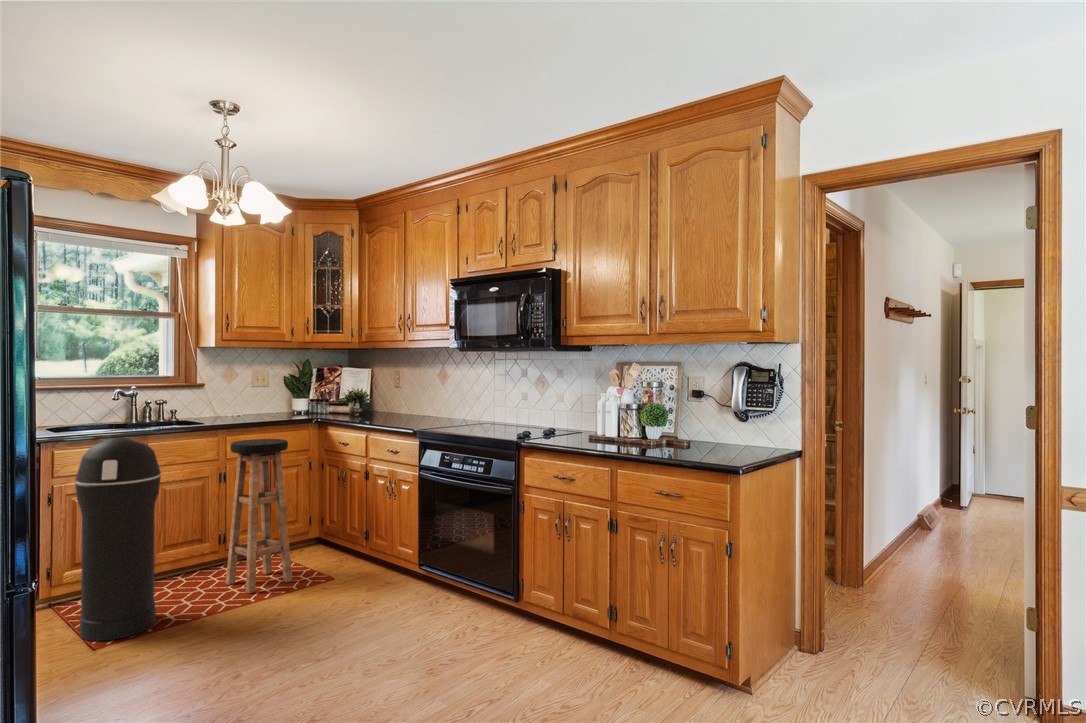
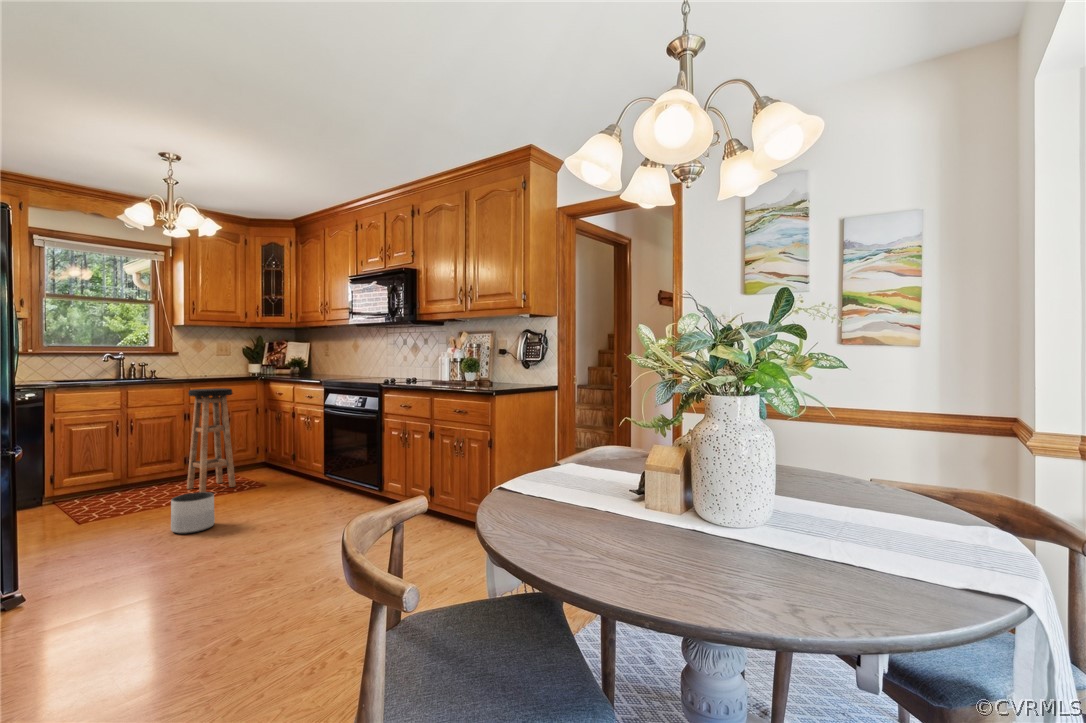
trash can: present [75,438,161,641] -> none [66,381,131,518]
planter: none [232,609,292,679] -> present [171,492,215,534]

